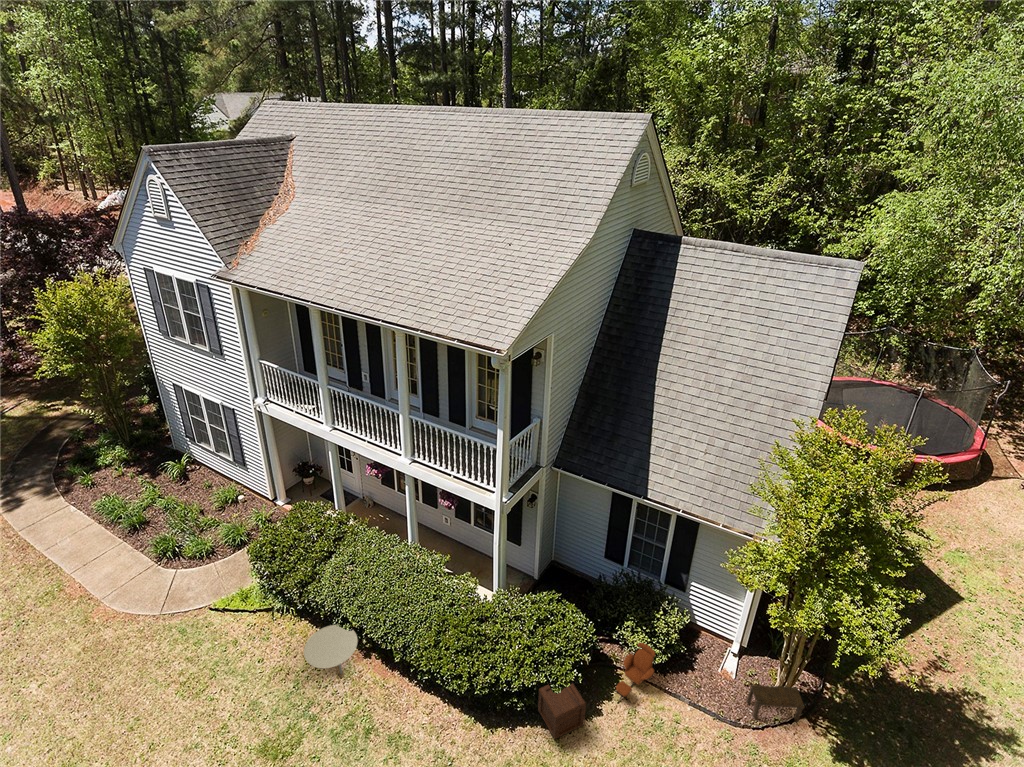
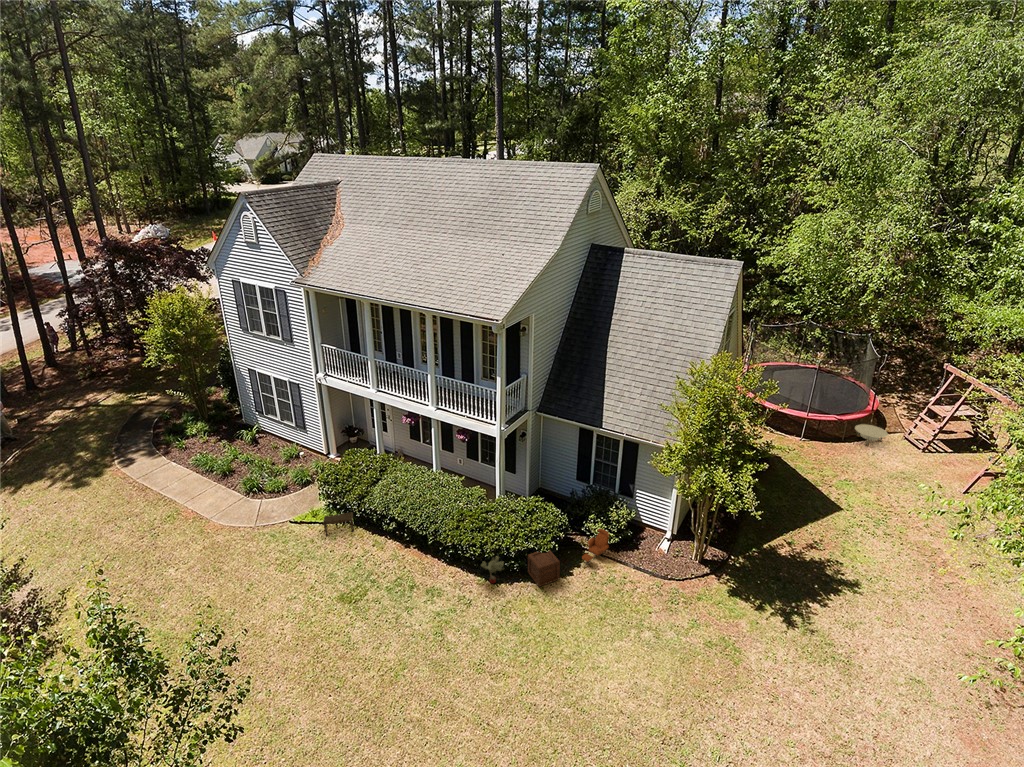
round table: present [304,625,358,677] -> present [855,424,888,446]
bench: present [746,684,804,722] -> present [323,512,354,536]
potted tree: none [470,694,505,731] -> present [481,556,503,584]

